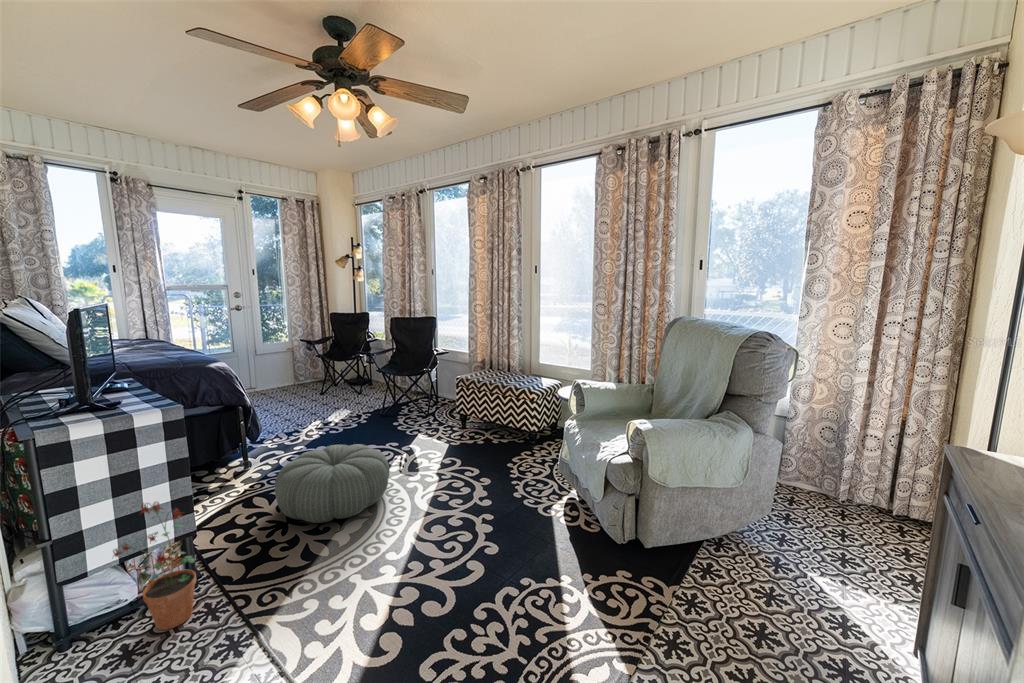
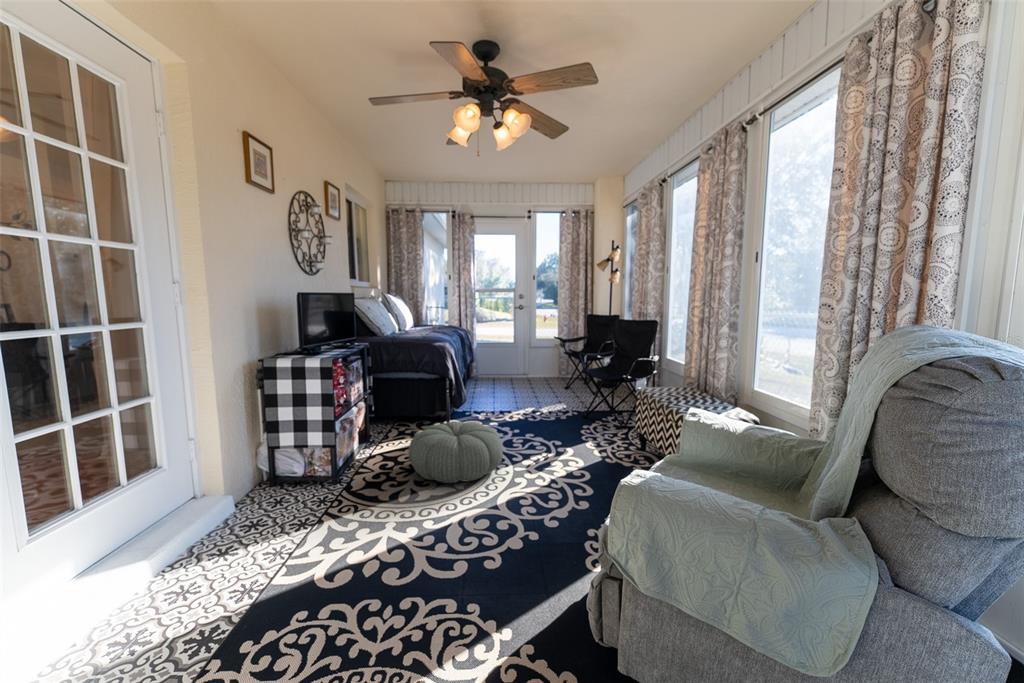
potted plant: present [113,502,196,630] -> none [286,415,323,500]

